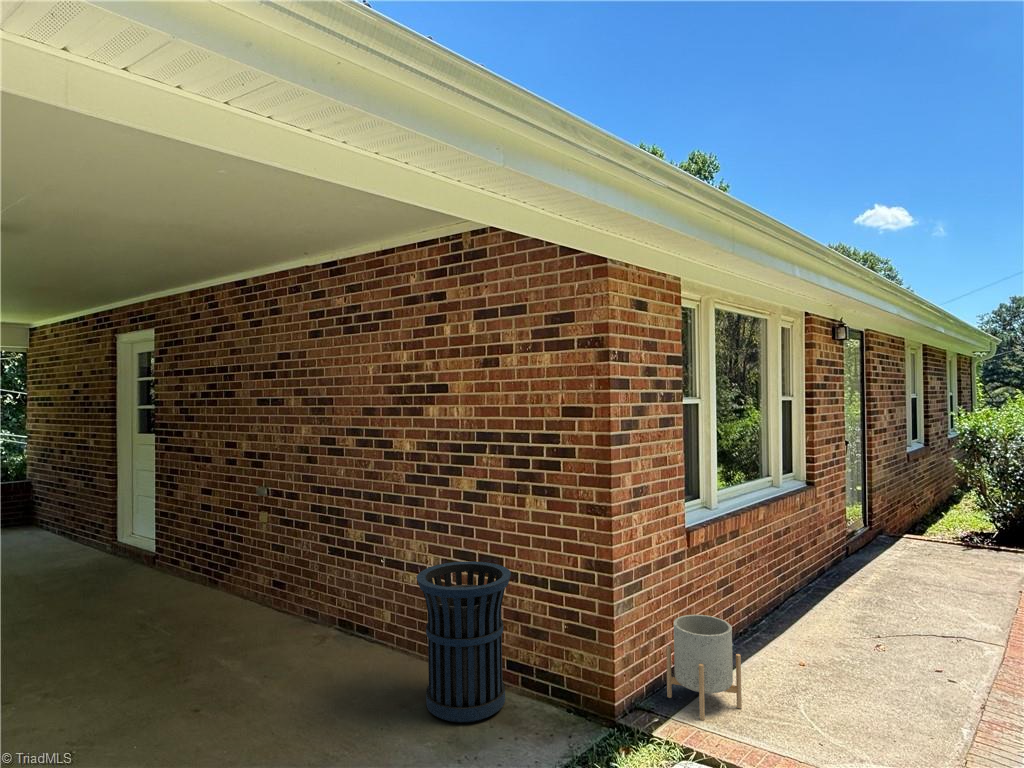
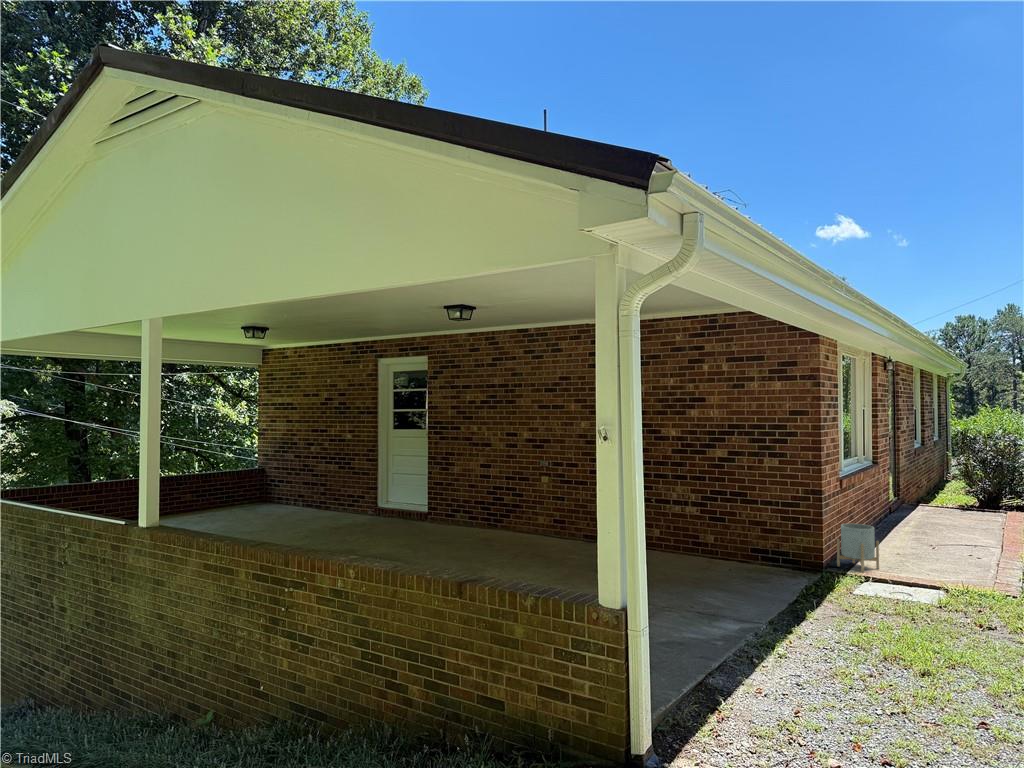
trash can: present [417,561,511,723] -> none [709,496,763,574]

